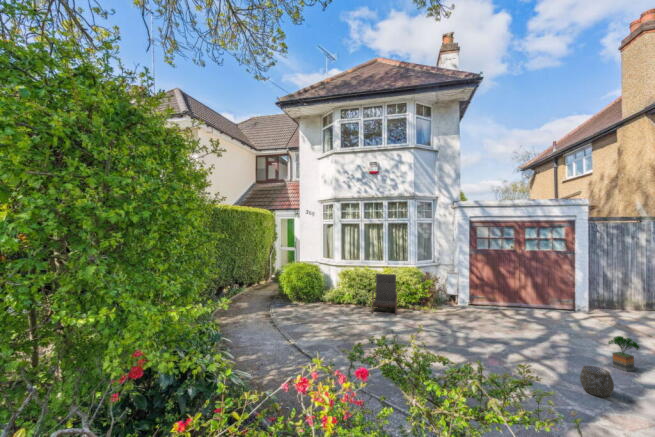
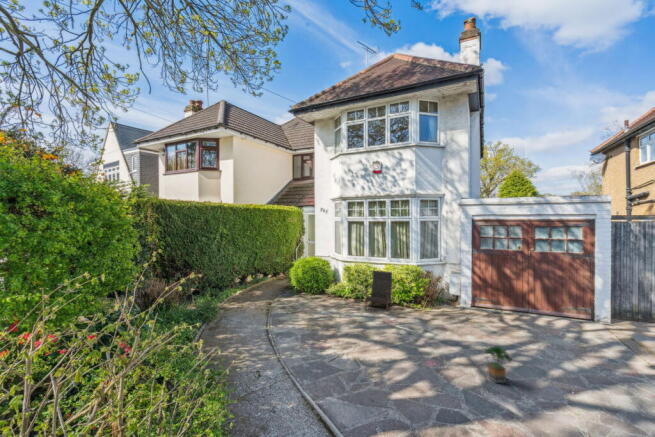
potted tree: present [608,336,640,371] -> present [485,346,512,383]
woven basket: present [580,366,614,397] -> none [505,379,537,414]

